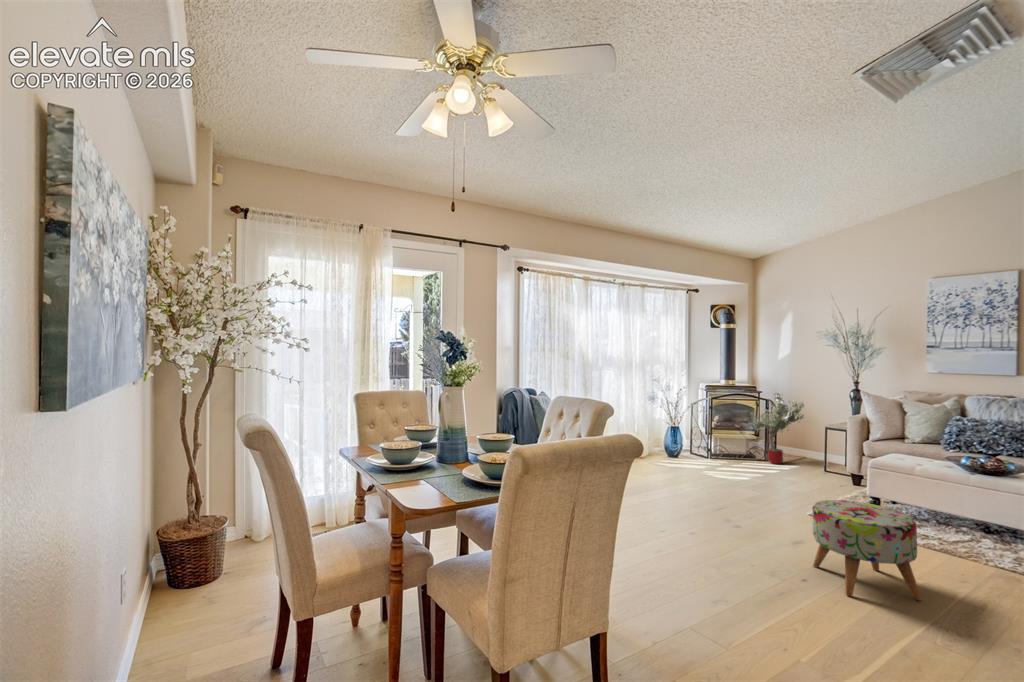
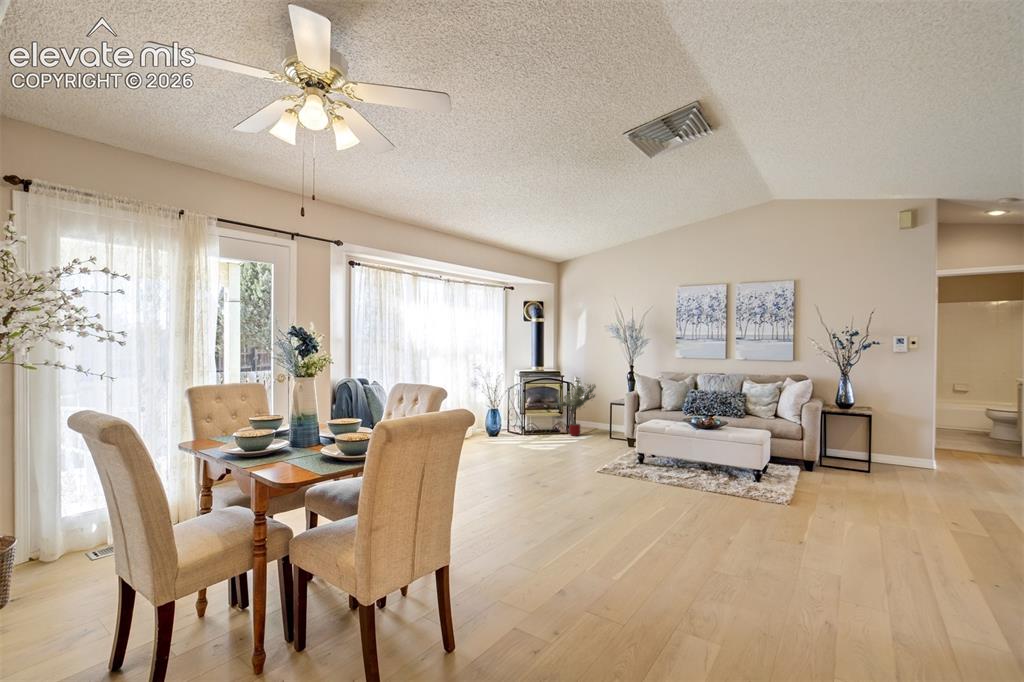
ottoman: present [812,500,922,600] -> none [596,454,661,522]

